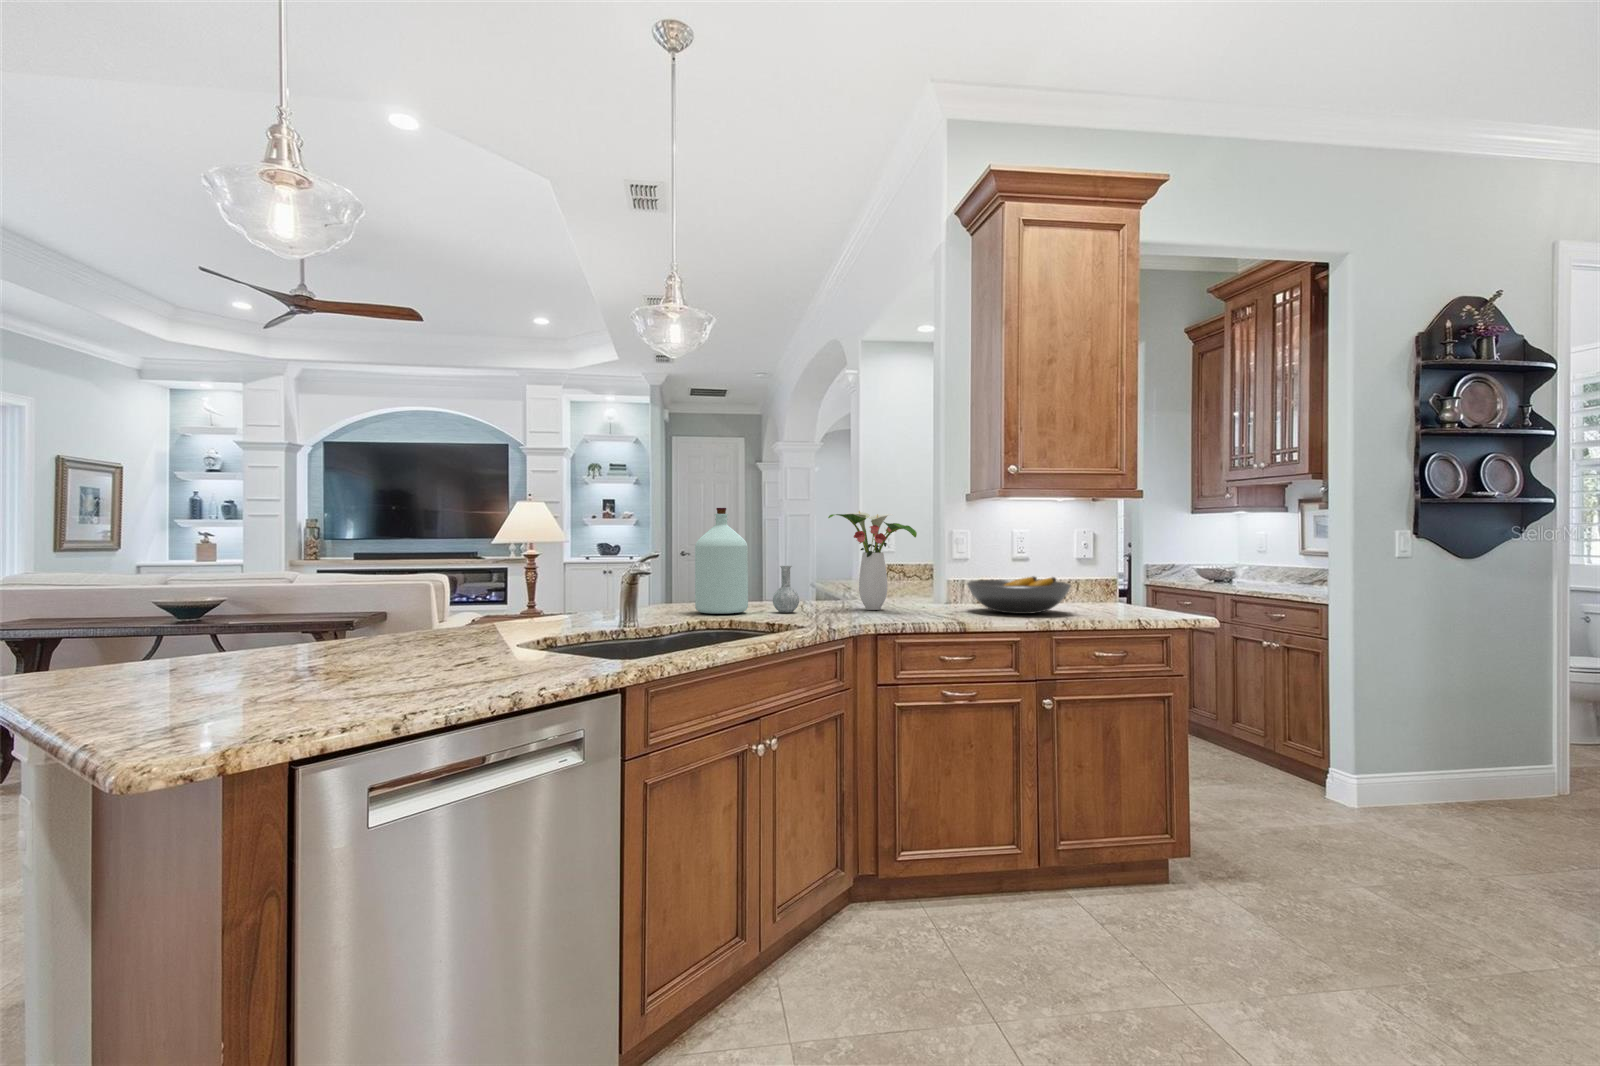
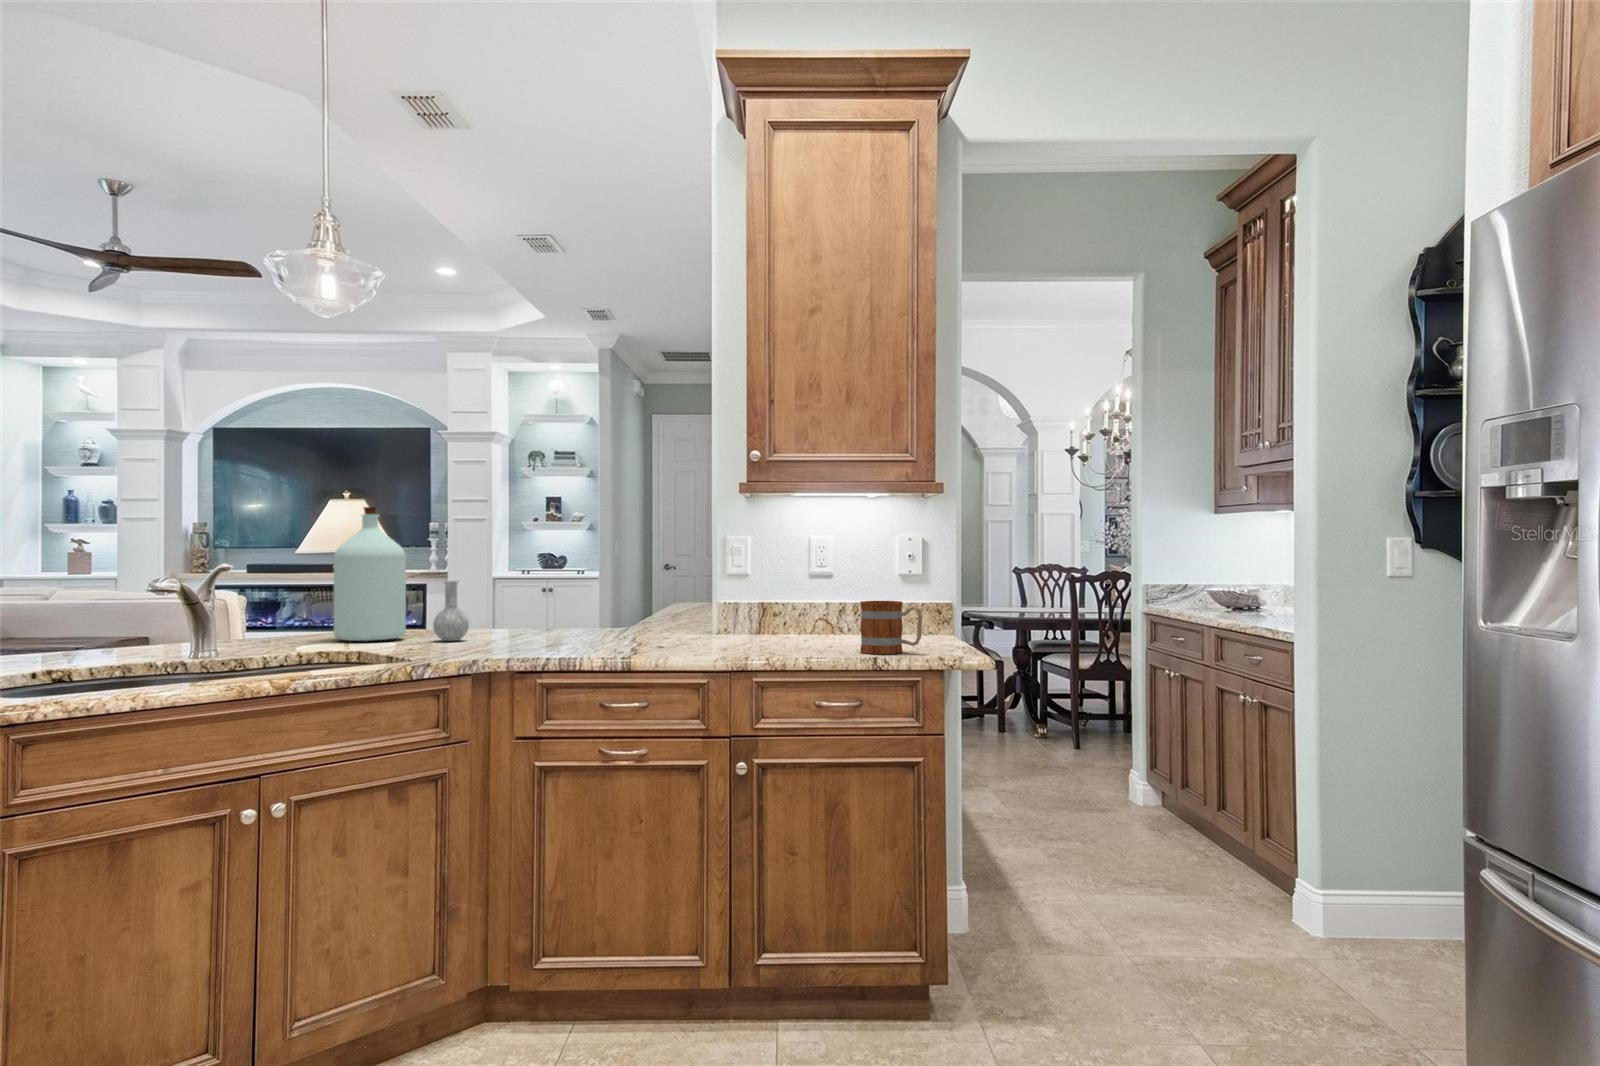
flower arrangement: present [828,511,917,610] -> none [505,510,609,640]
fruit bowl: present [967,577,1071,614] -> none [683,598,816,647]
mug: none [1111,578,1163,617] -> present [860,601,922,654]

